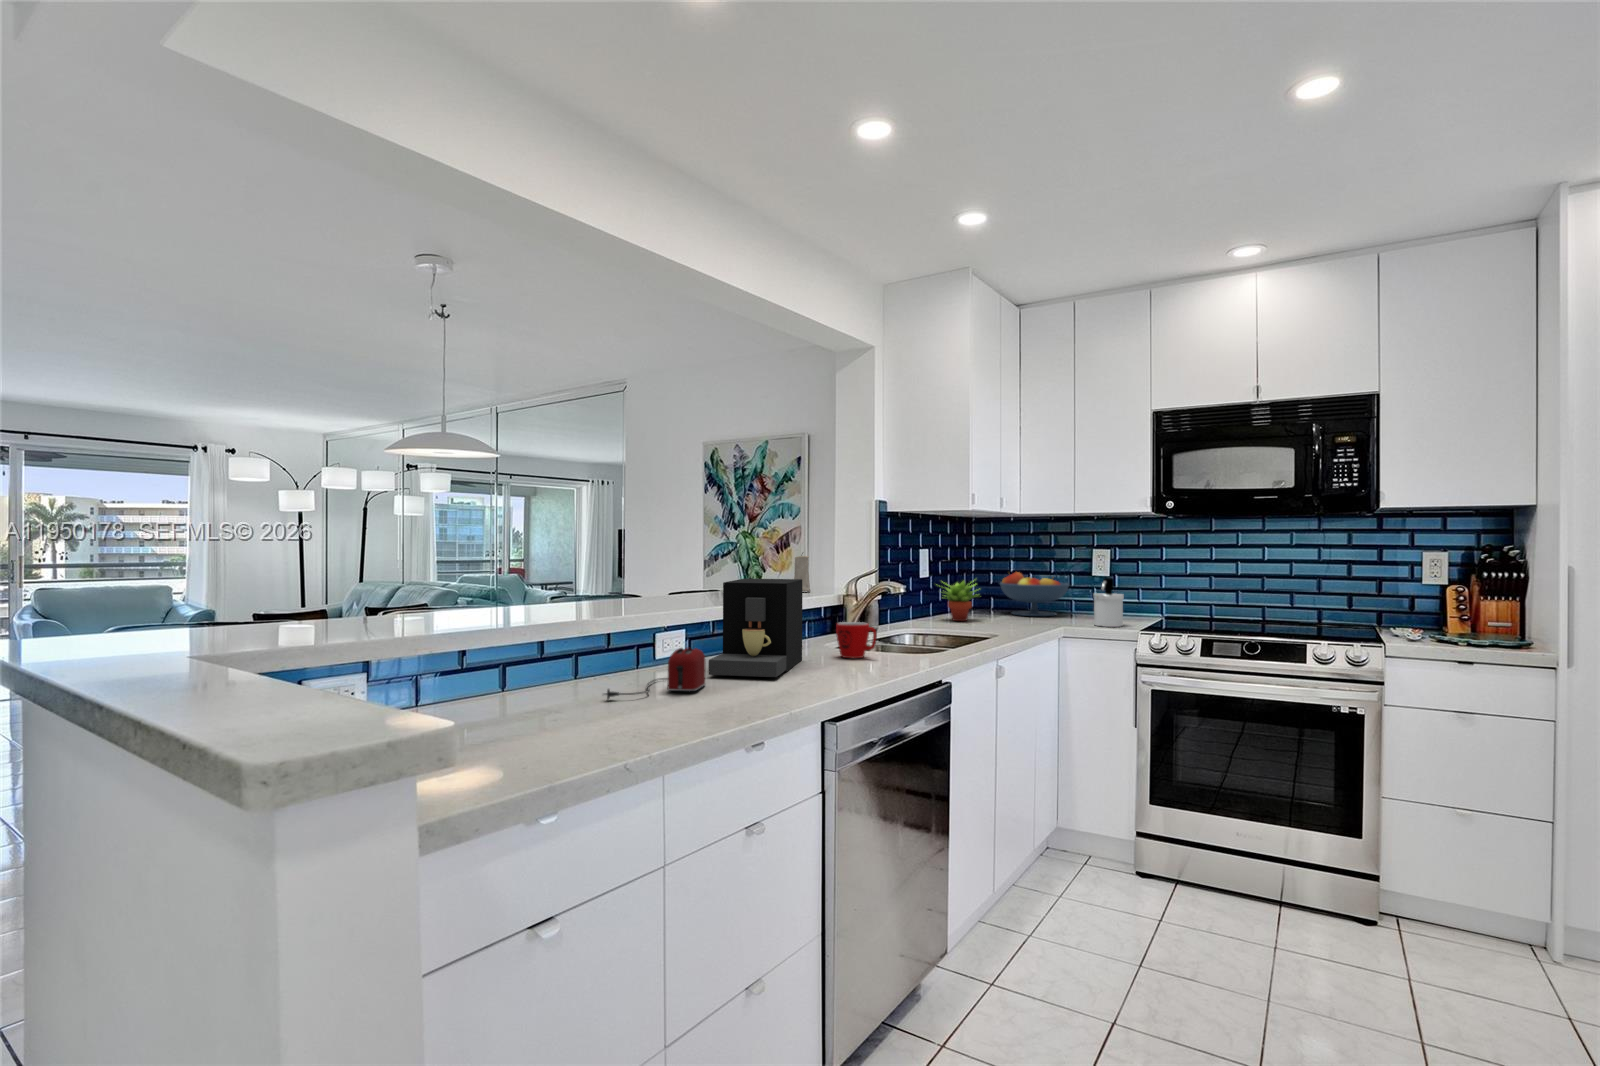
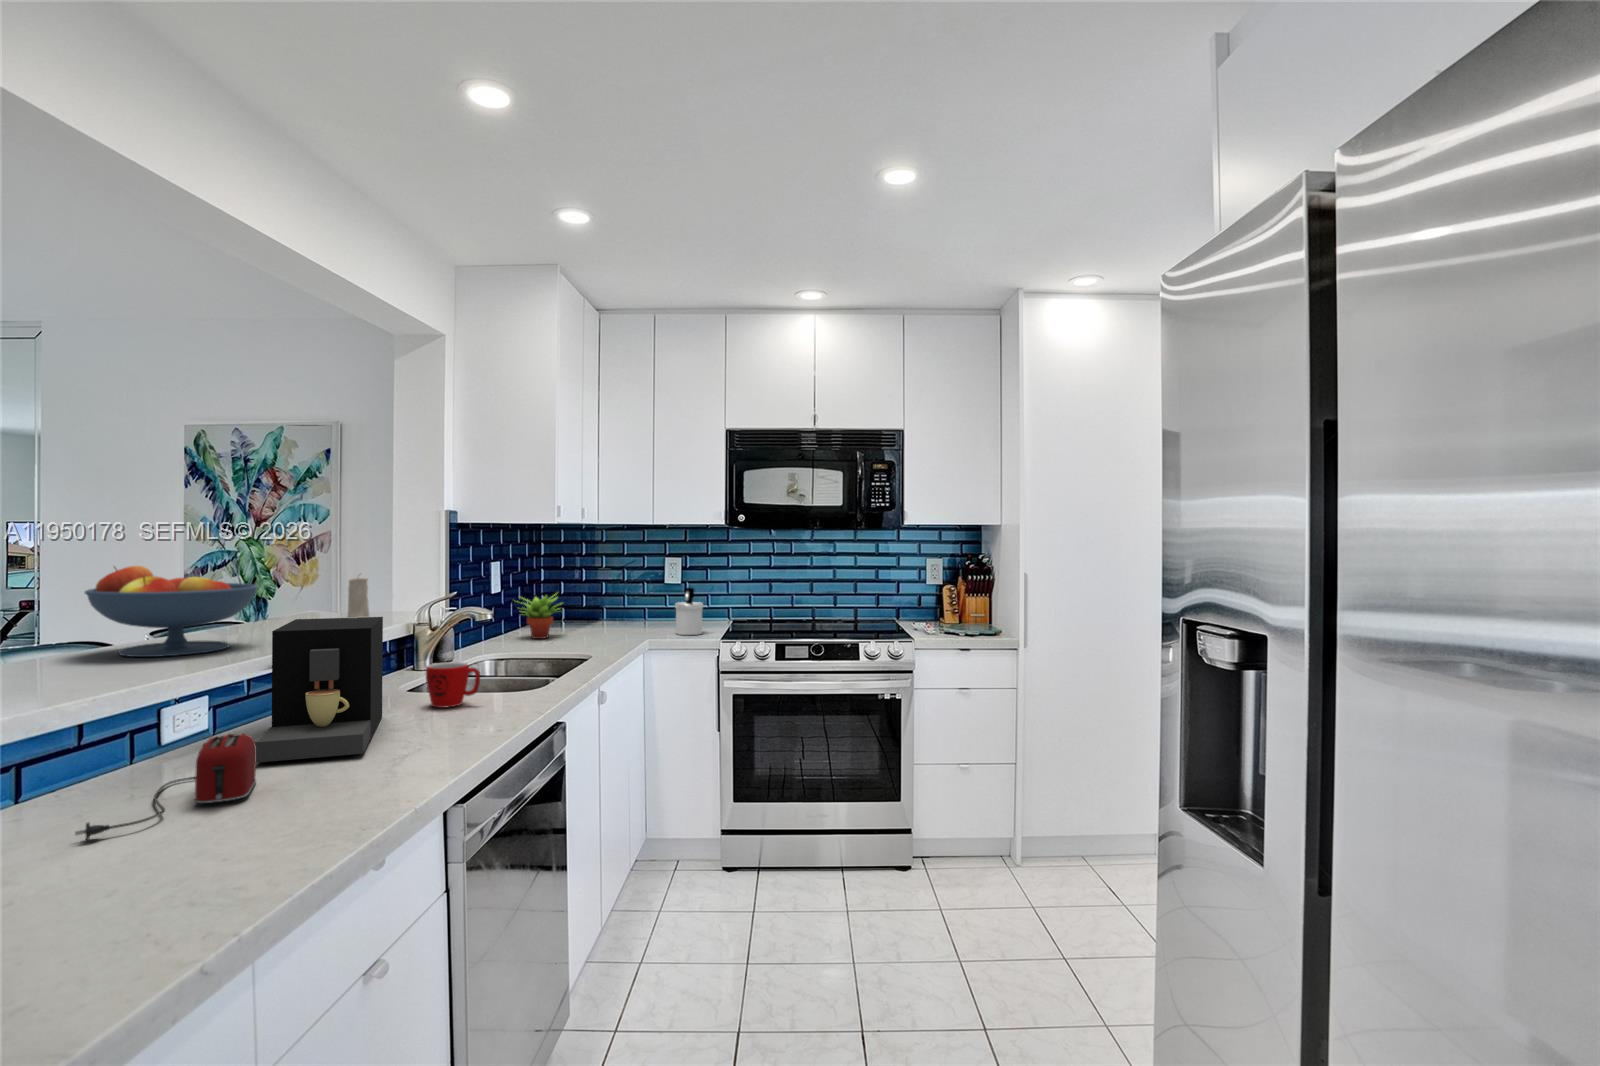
fruit bowl: present [1000,572,1069,616] -> present [85,566,258,657]

